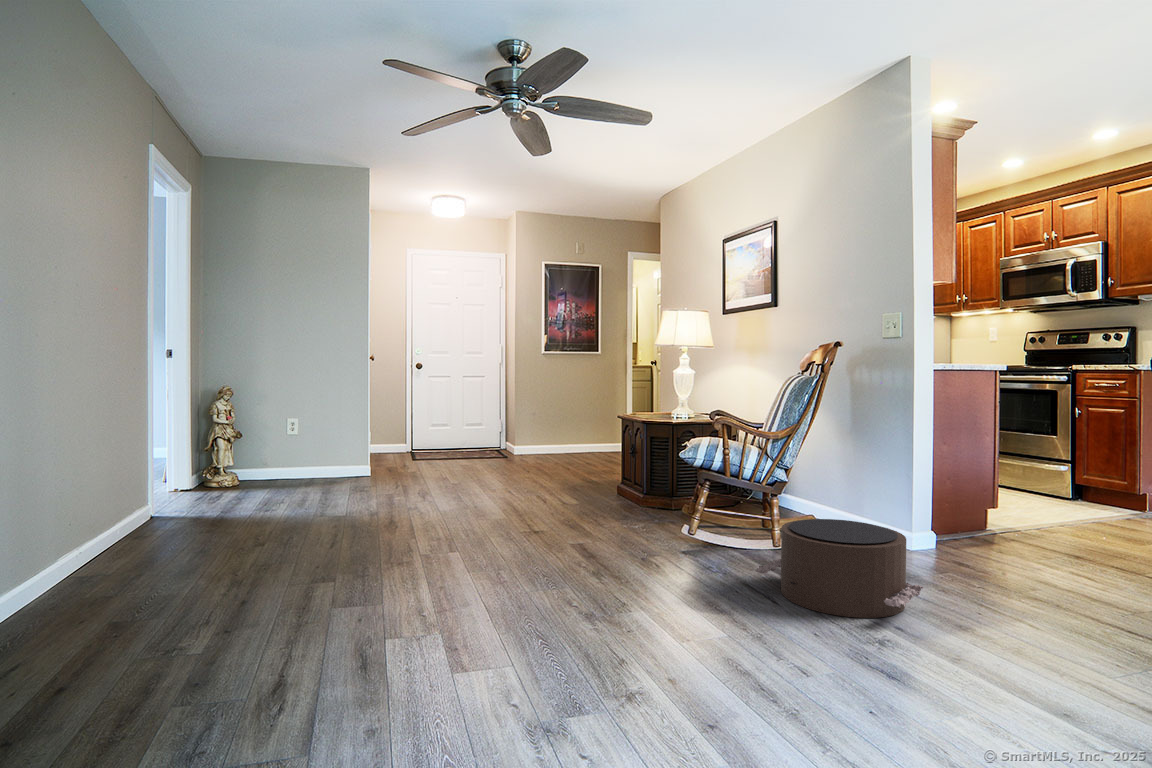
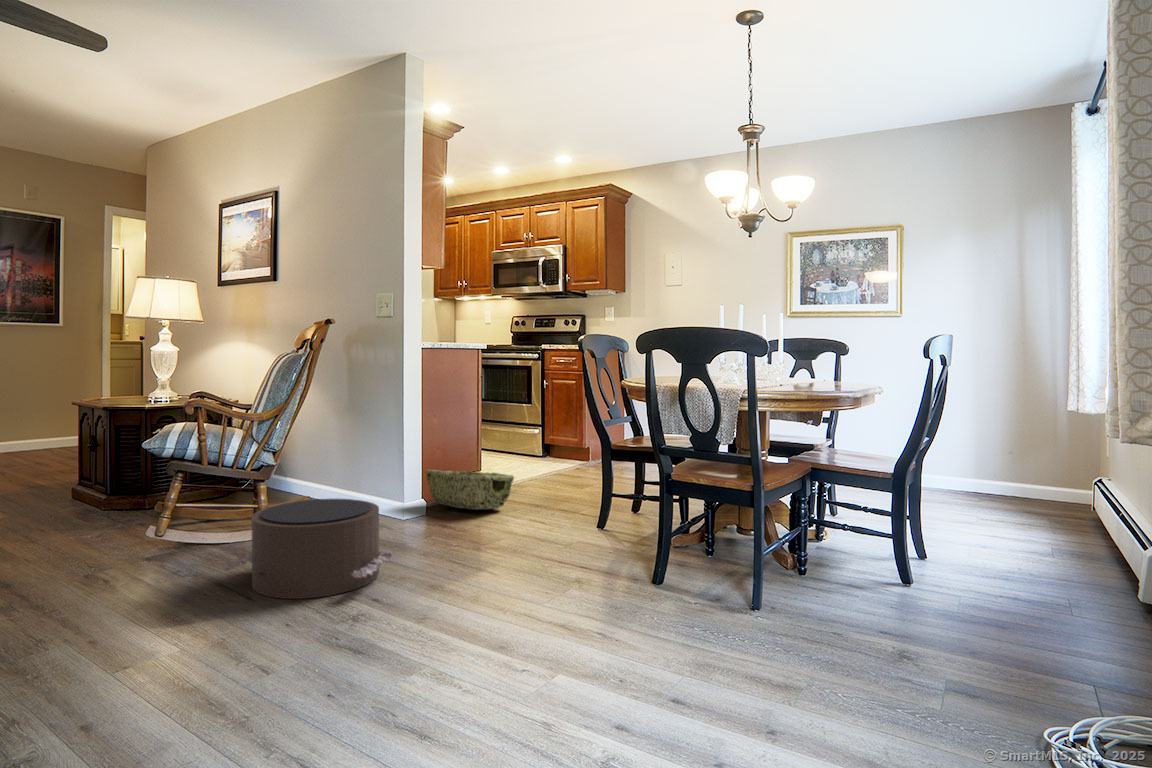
woven basket: none [936,501,1054,557] -> present [426,470,514,511]

